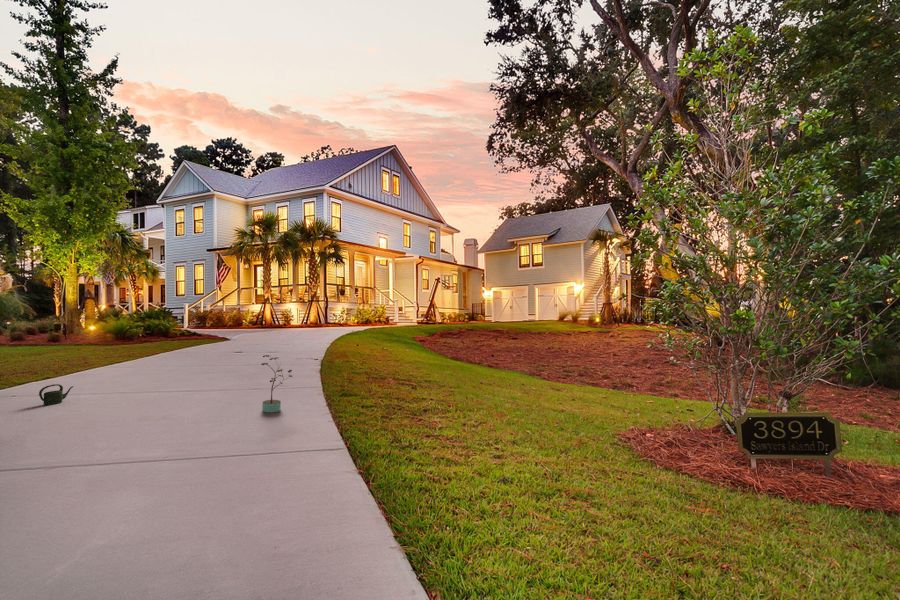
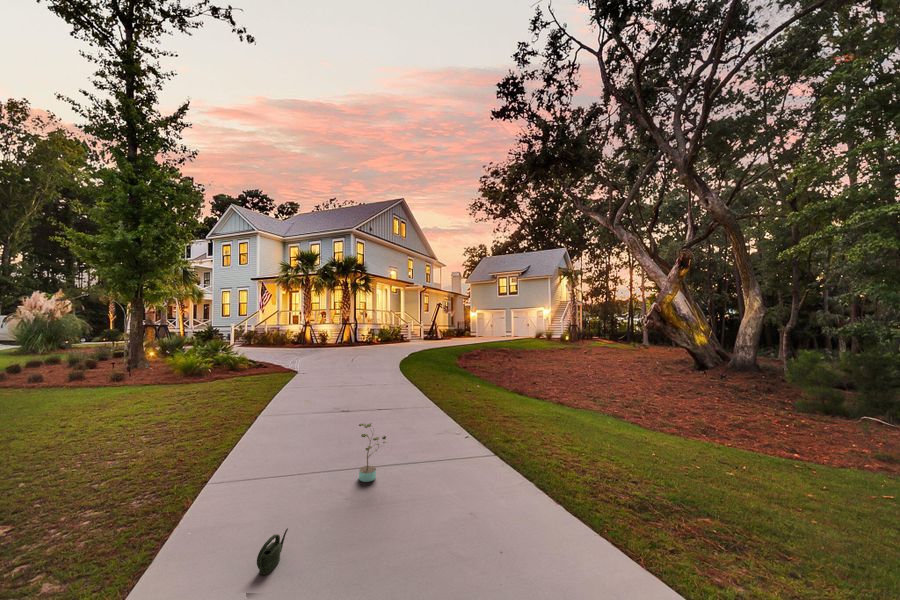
potted plant: present [261,355,292,412] -> present [359,423,387,482]

